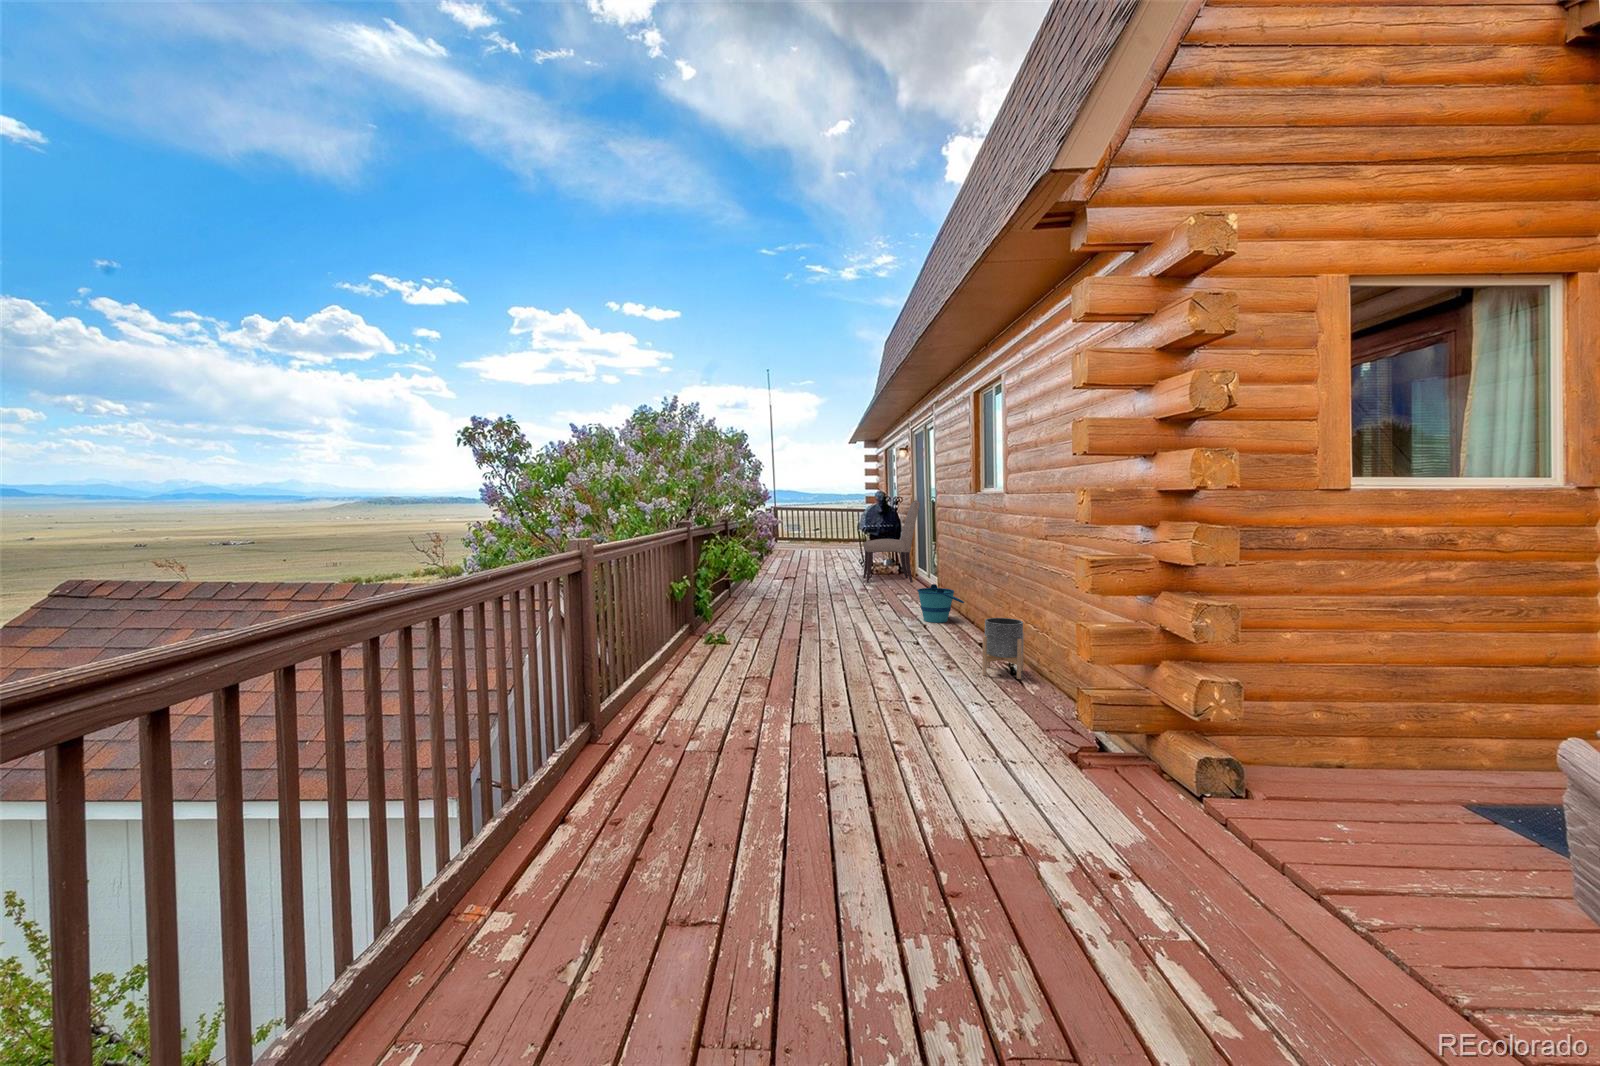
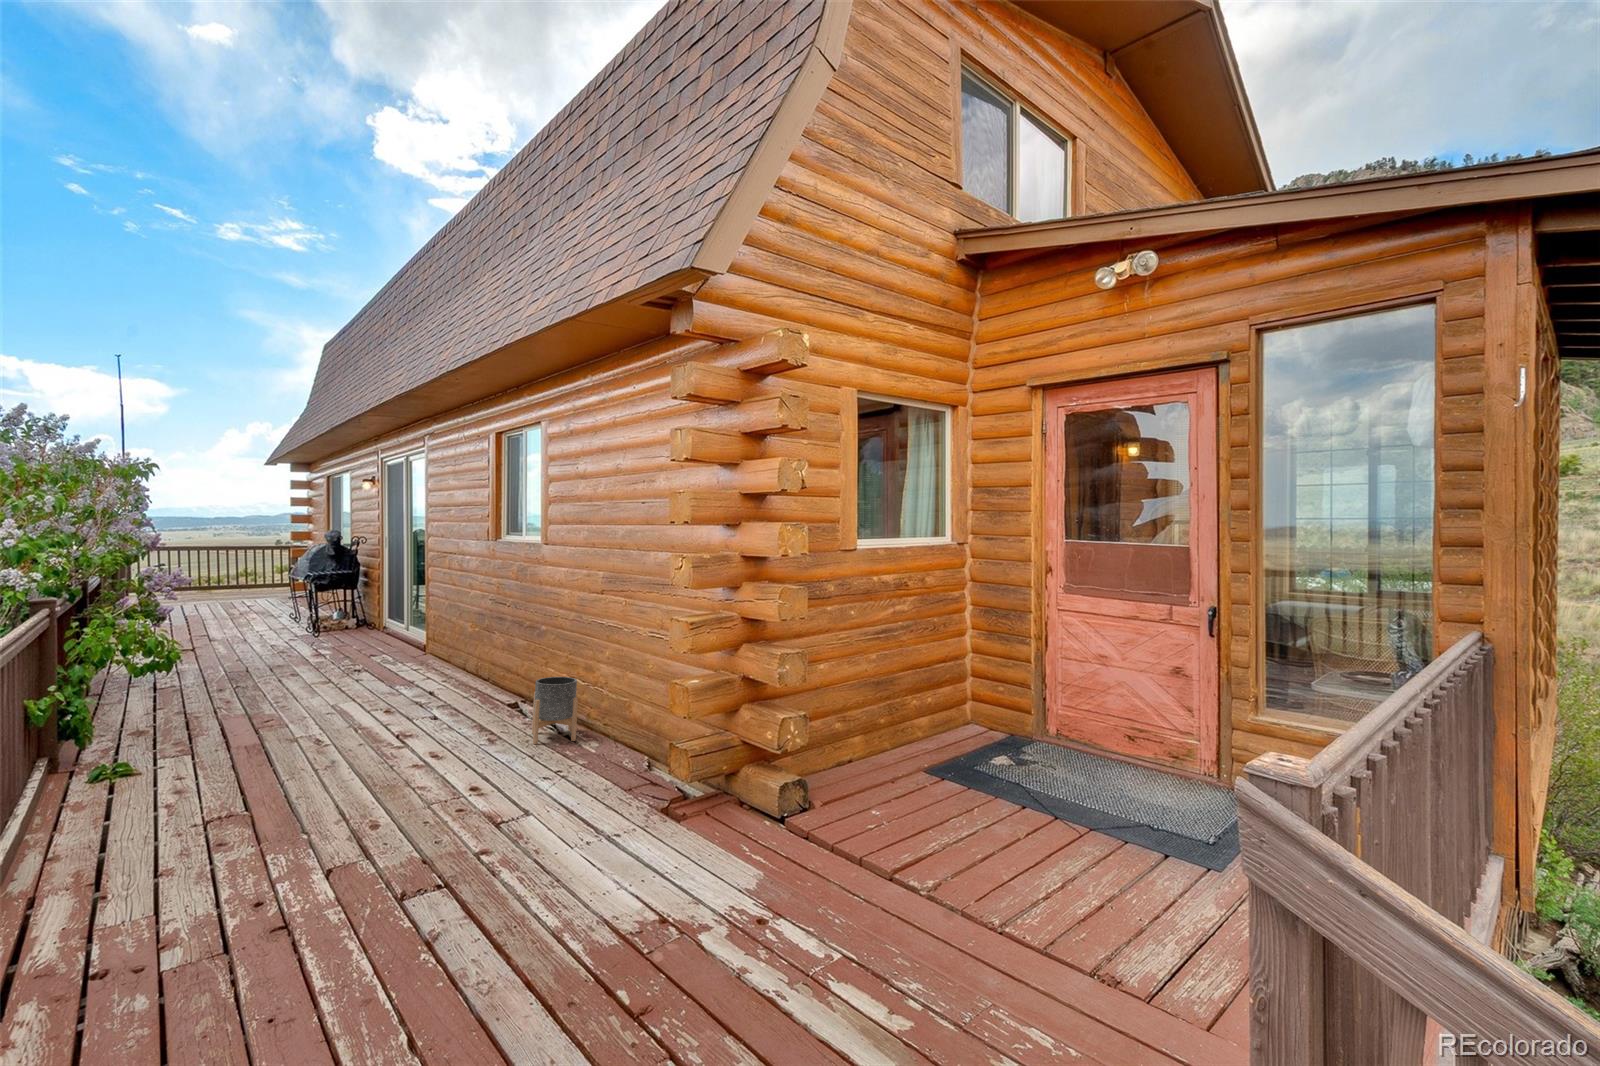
chair: present [863,500,920,583] -> none [306,541,400,645]
bucket: present [917,584,964,623] -> none [419,643,479,689]

